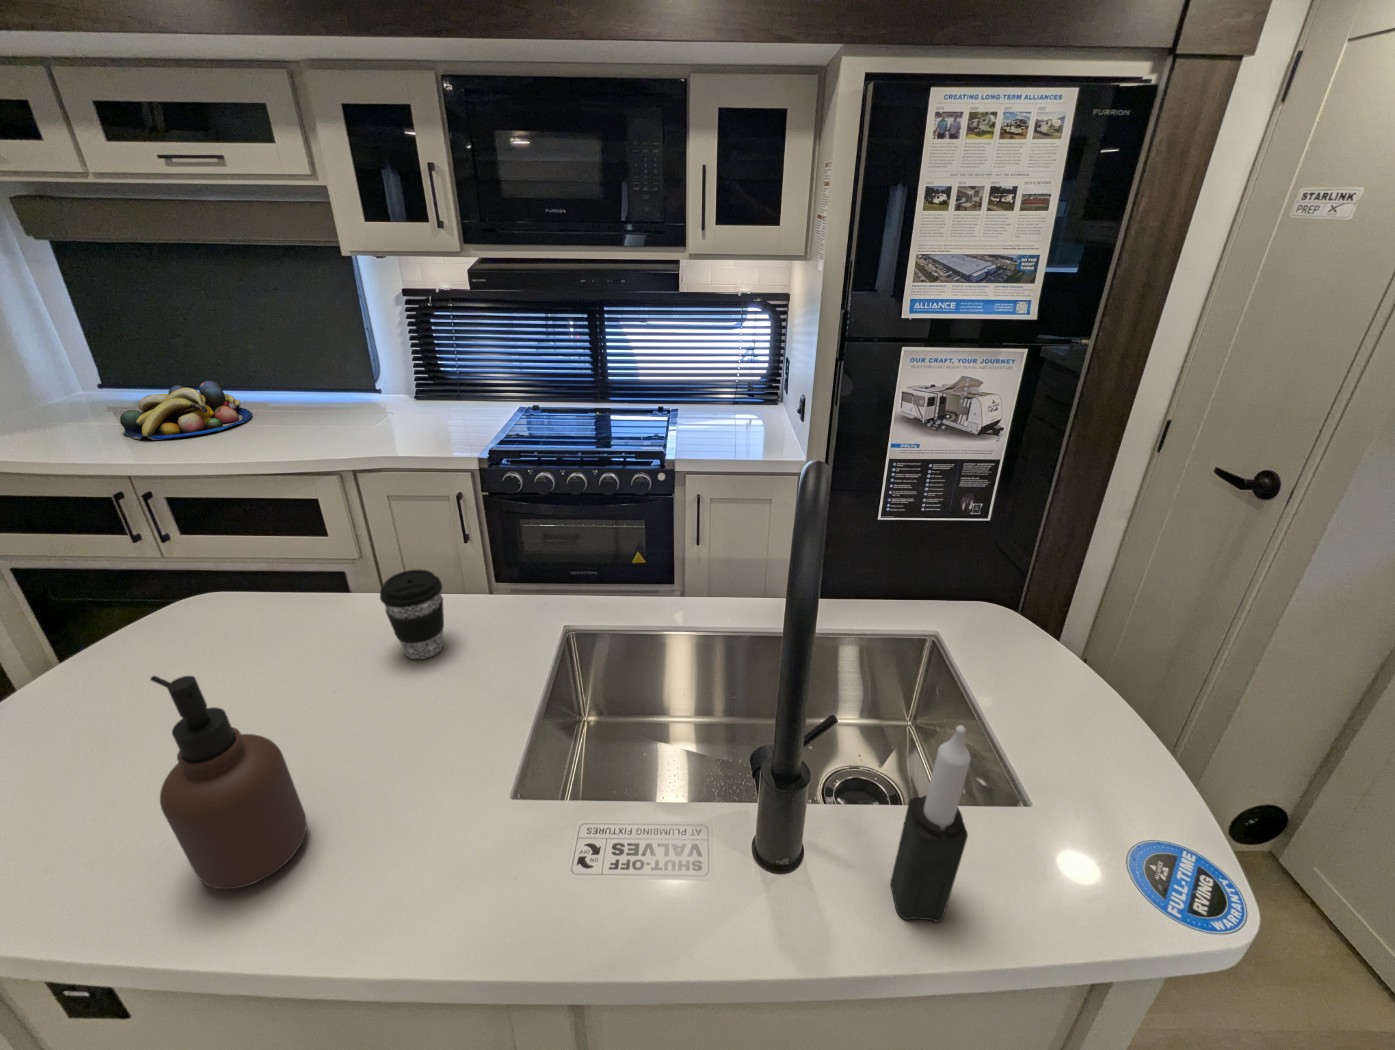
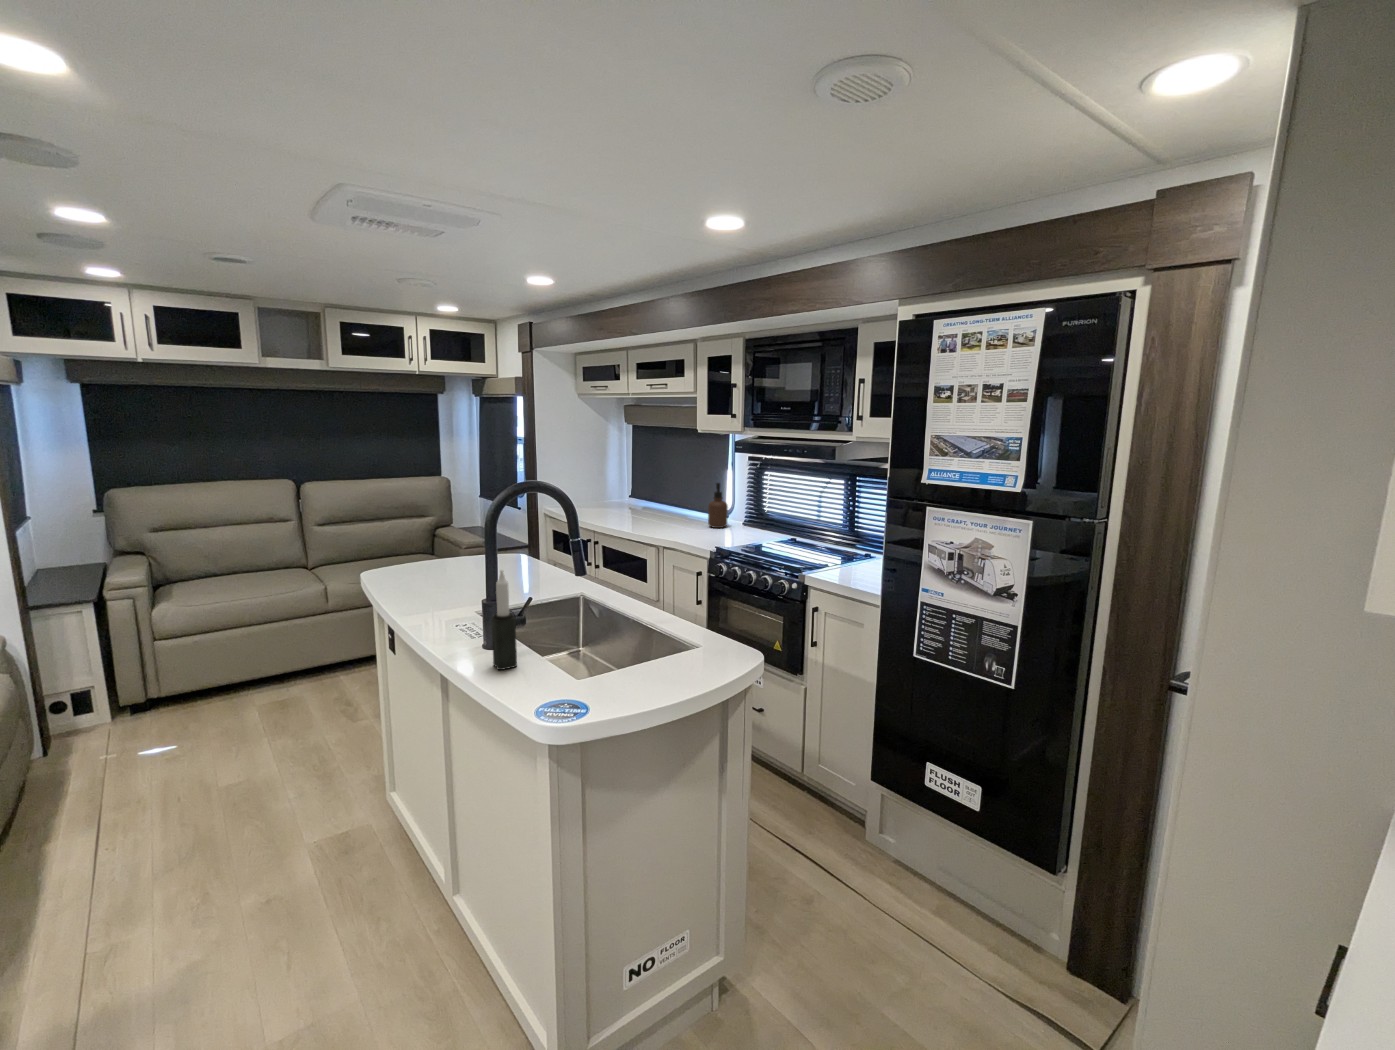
fruit bowl: present [120,381,252,440] -> none [611,493,667,517]
coffee cup: present [380,569,444,659] -> none [528,545,554,583]
soap dispenser: present [151,676,307,889] -> present [708,483,728,528]

